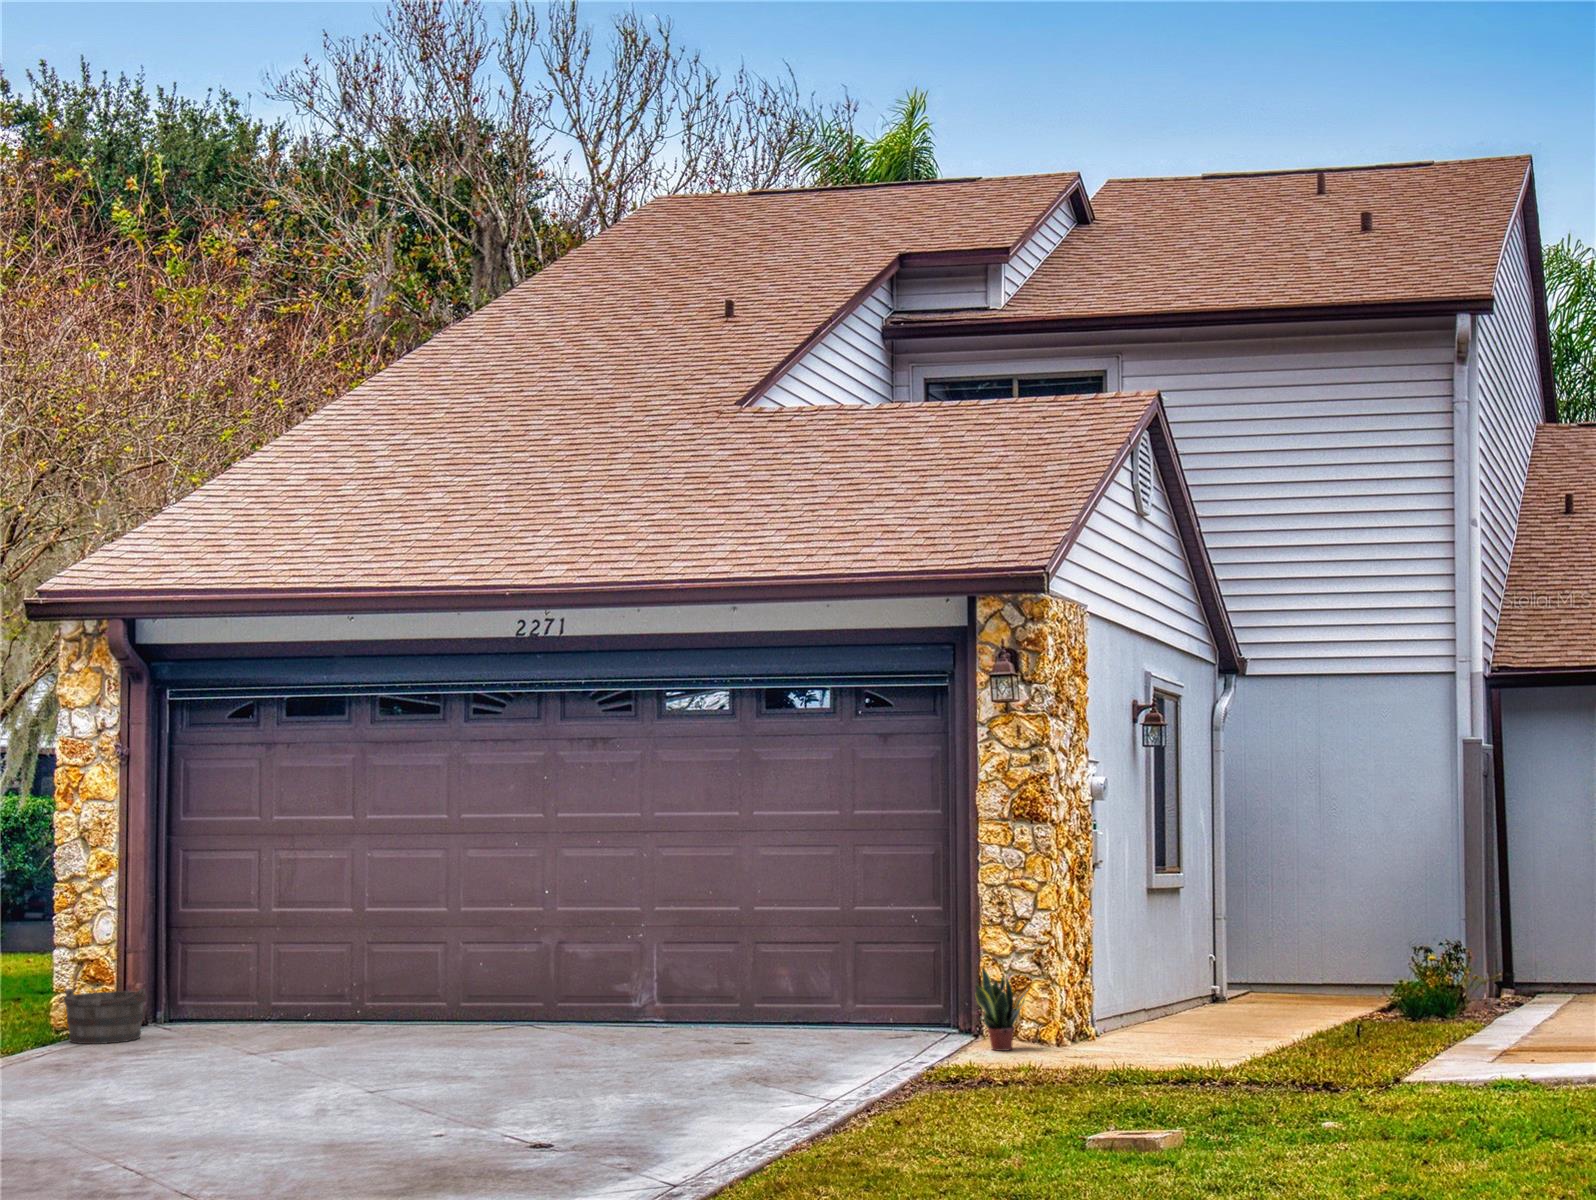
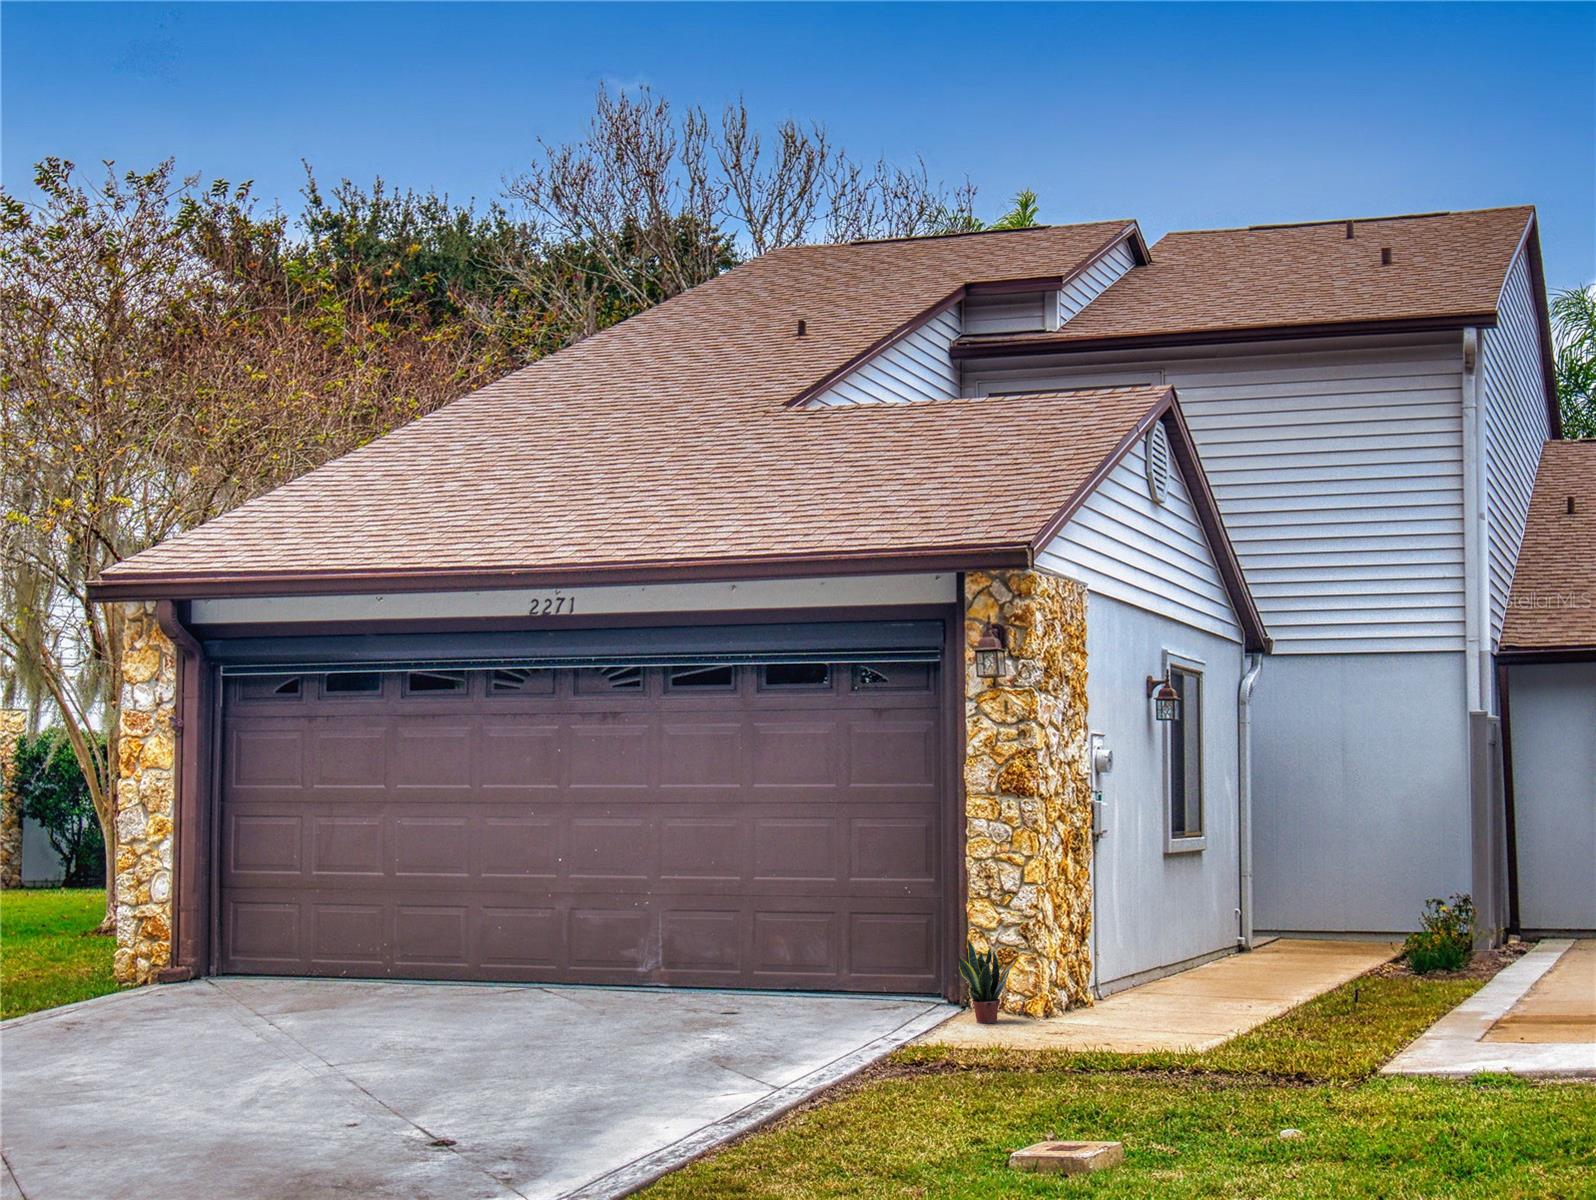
bucket: present [59,989,146,1044] -> none [109,945,194,998]

